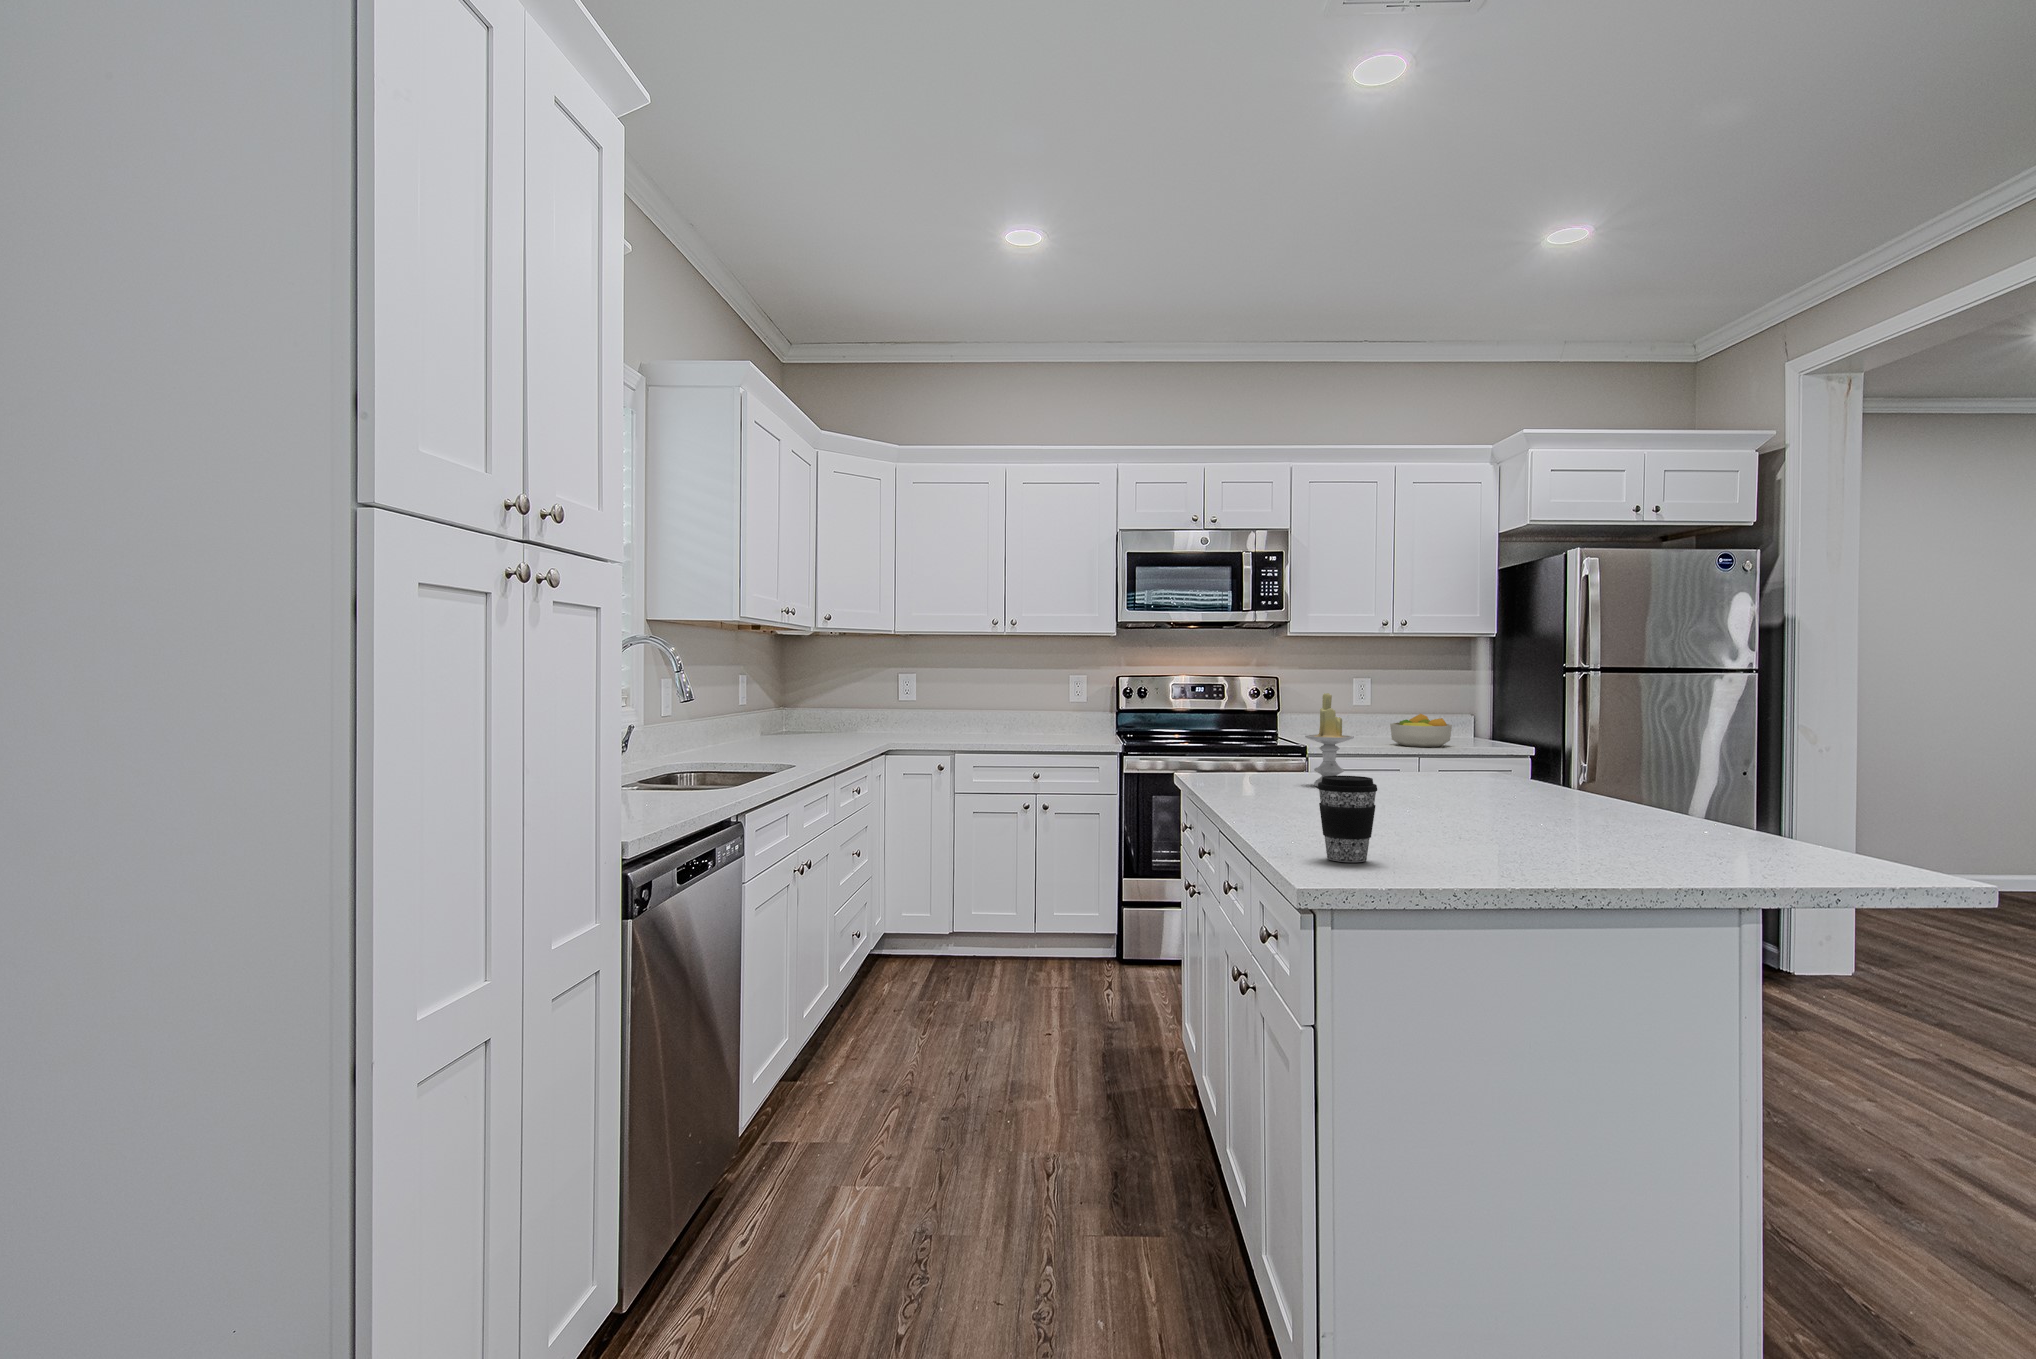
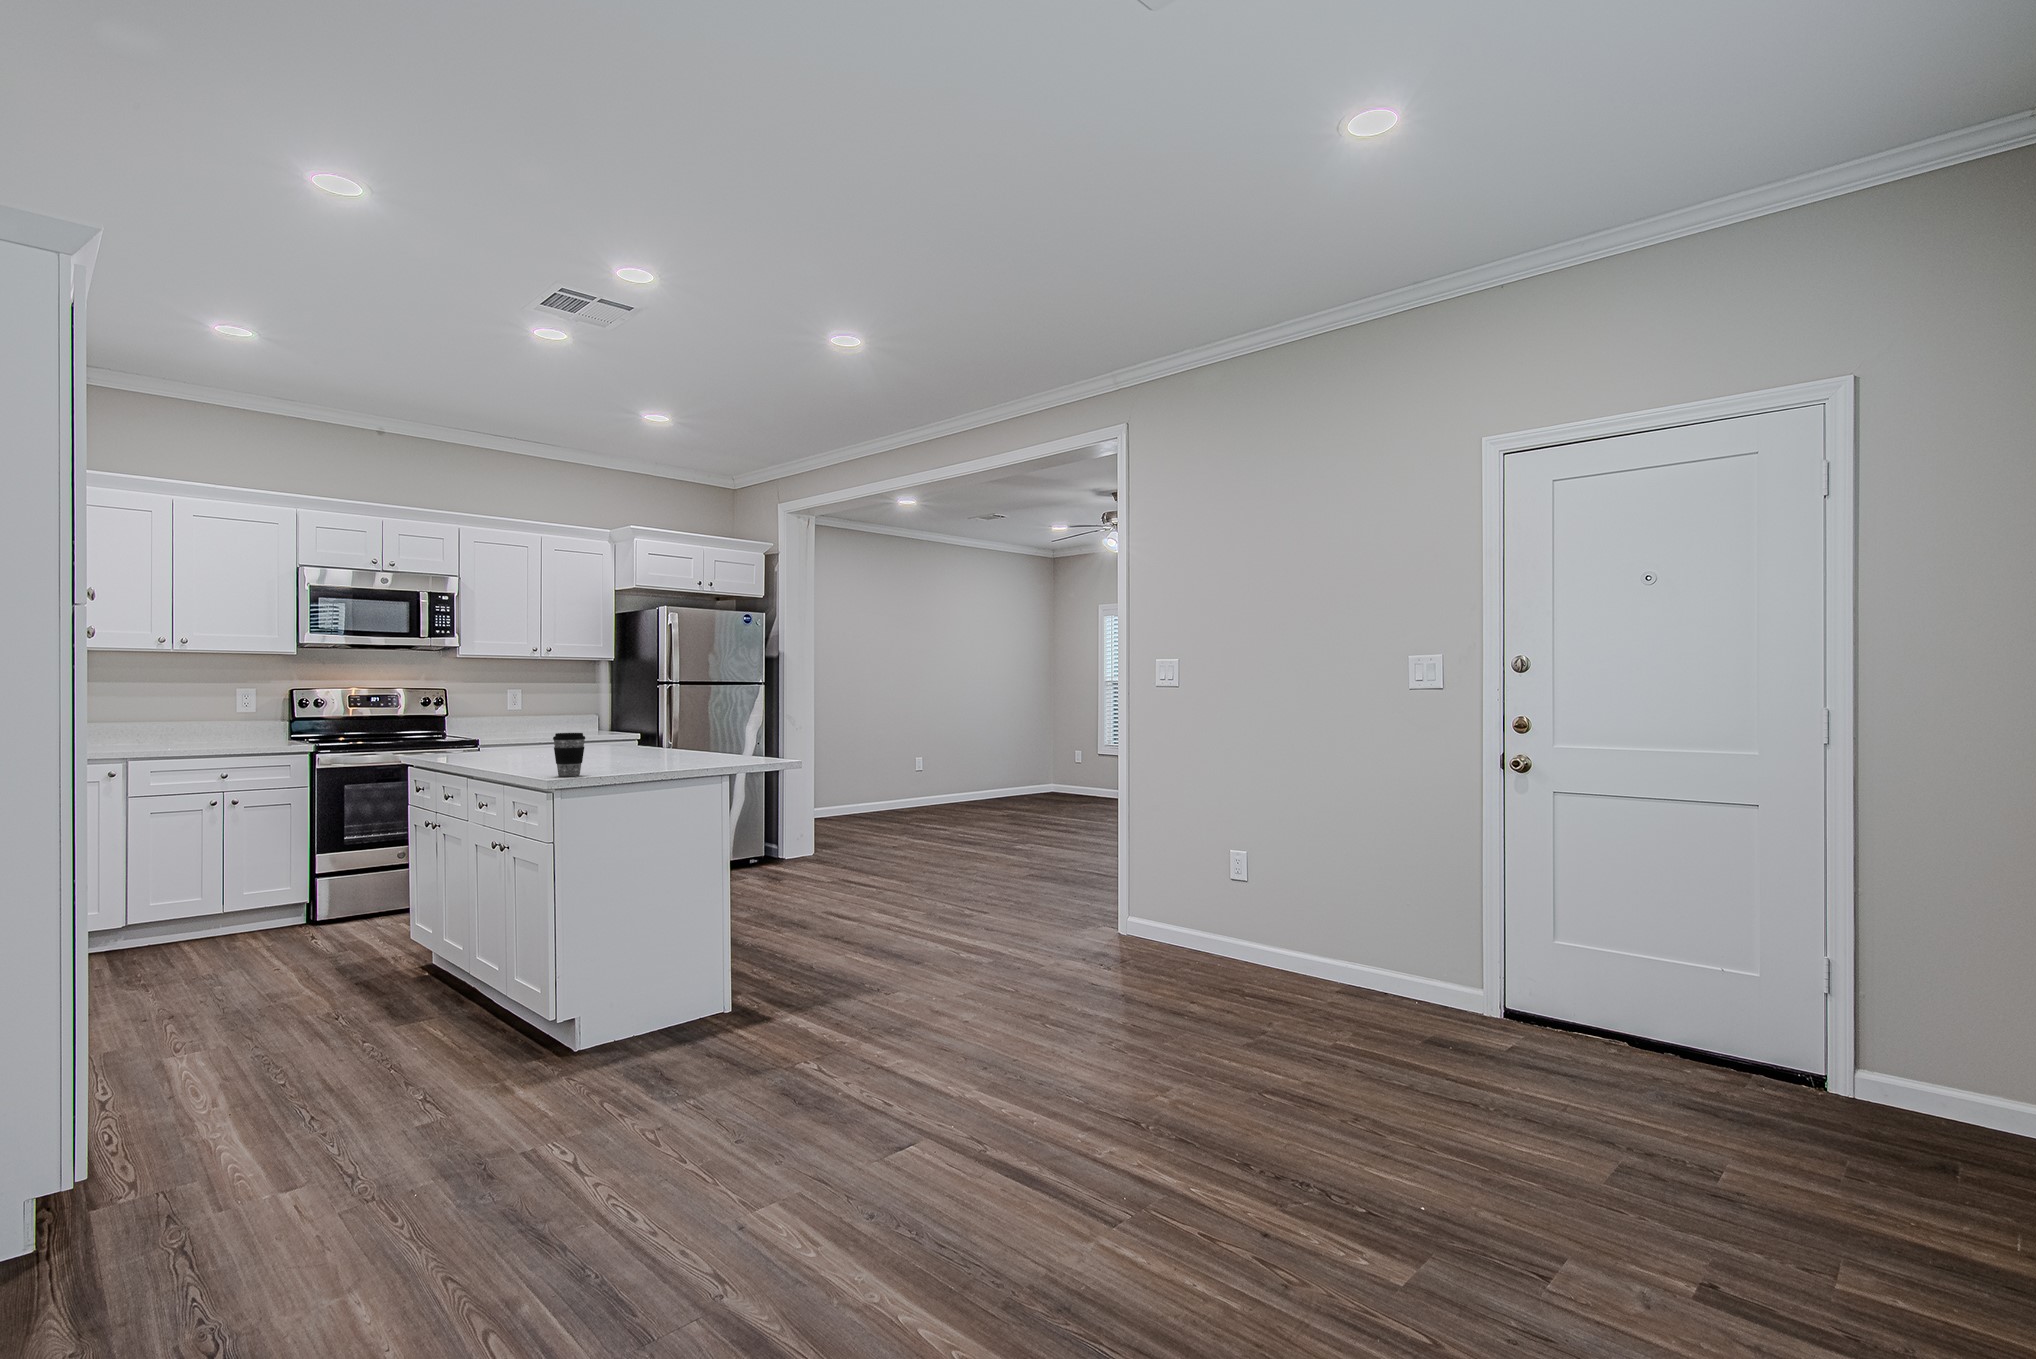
candle: present [1305,693,1354,786] -> none [504,696,538,756]
fruit bowl: present [1390,714,1452,747] -> none [536,714,582,738]

